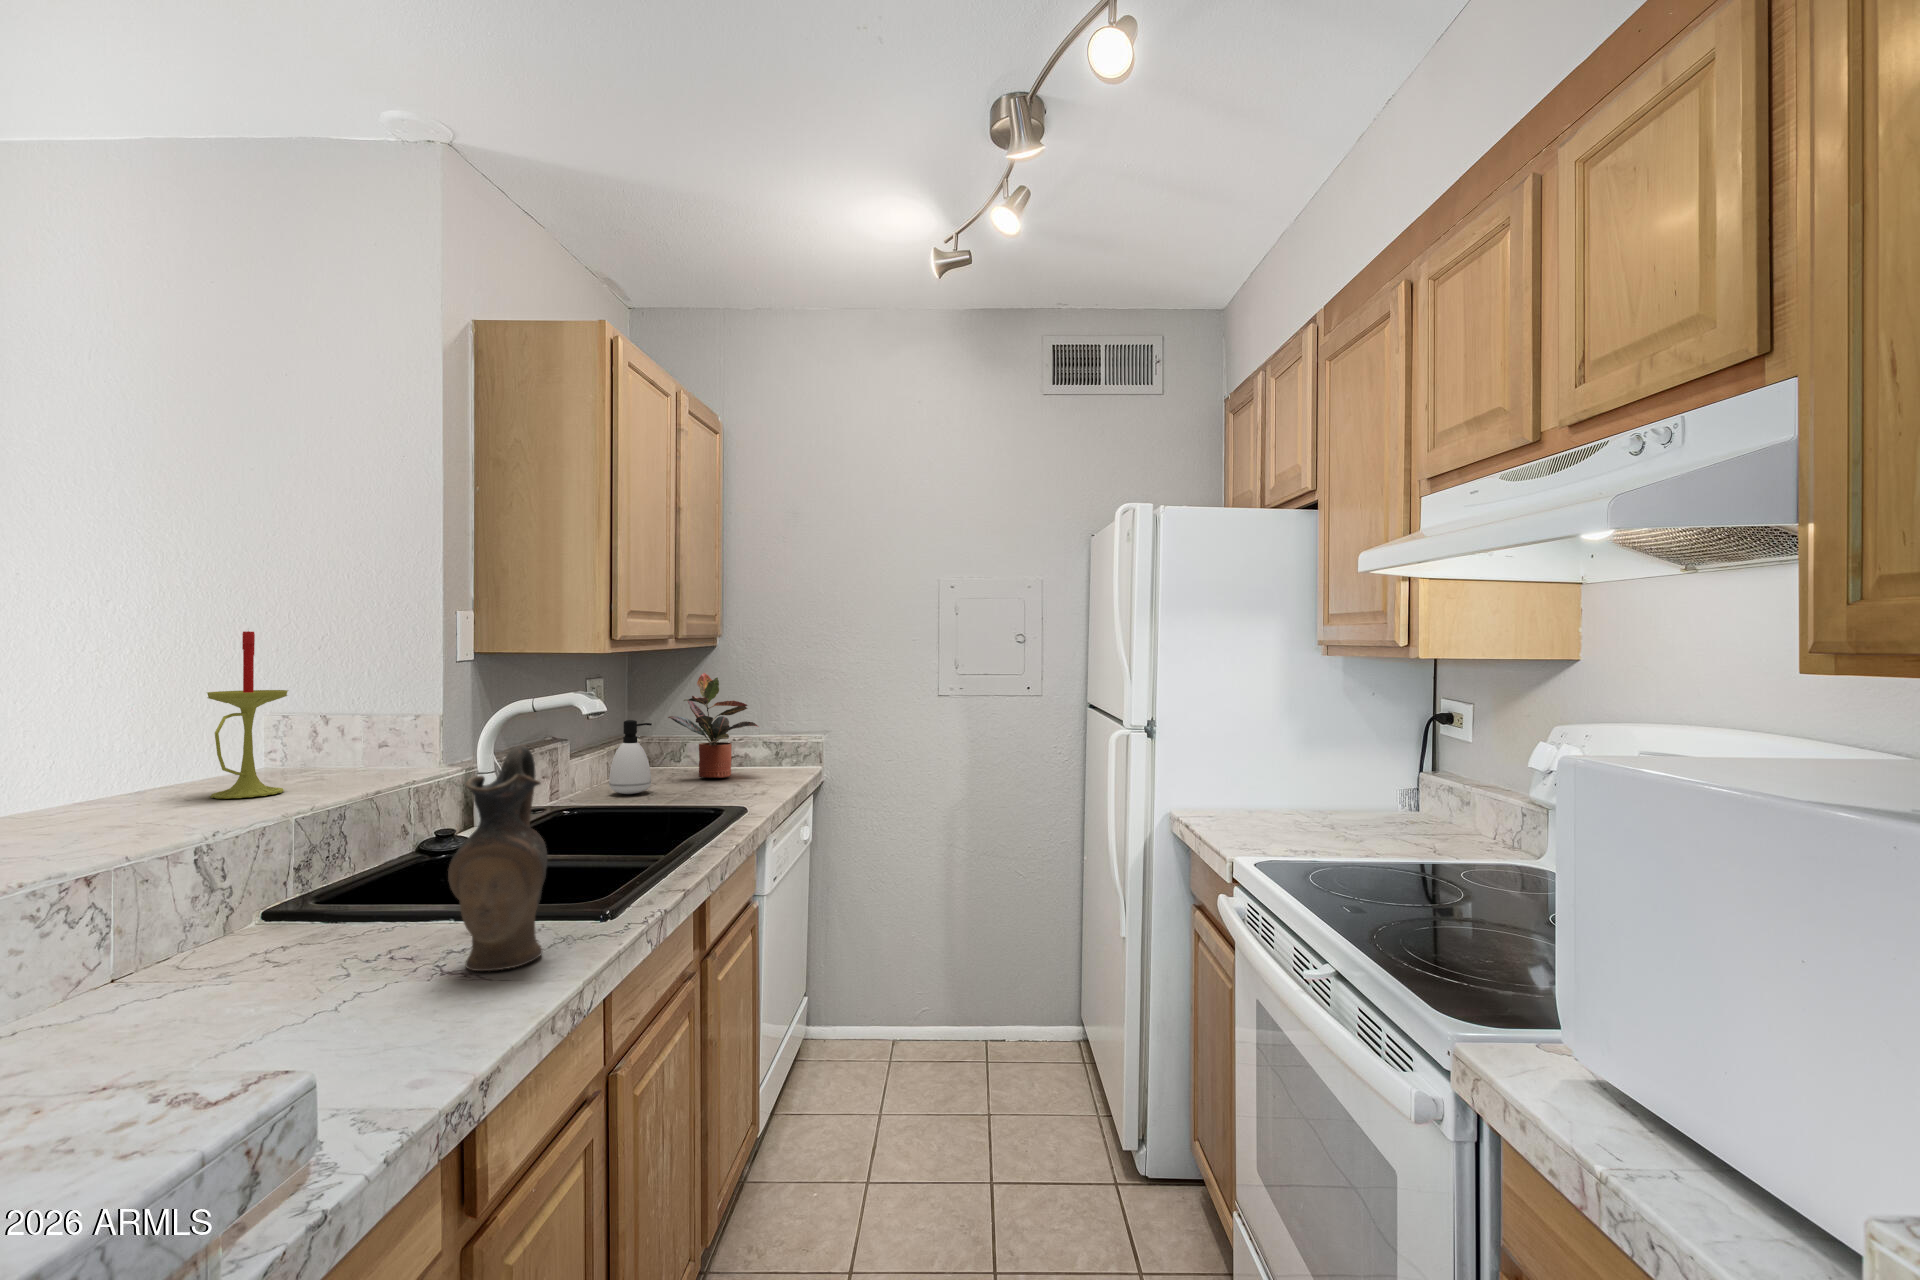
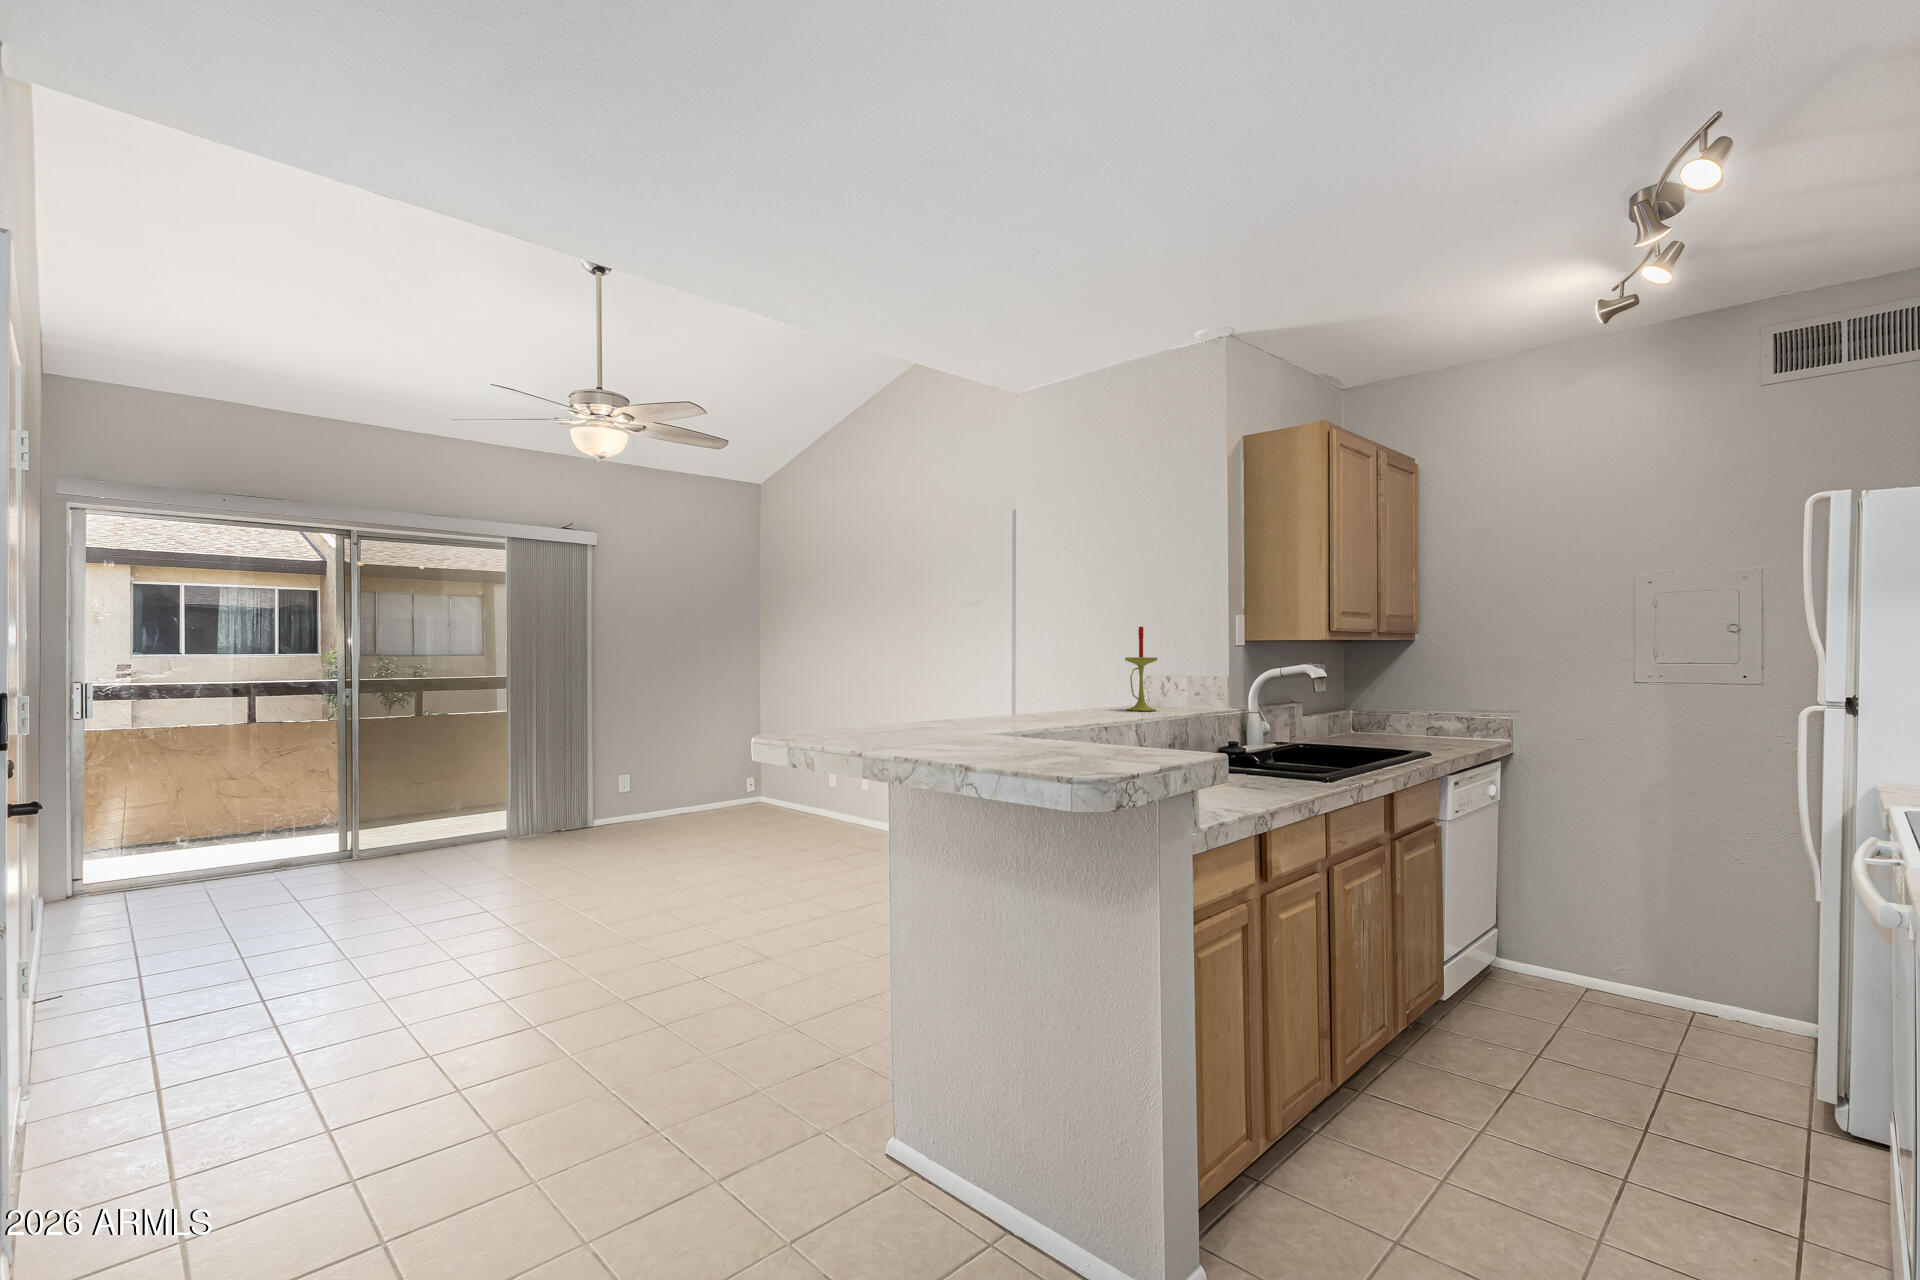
potted plant: present [668,673,758,778] -> none [1373,659,1449,740]
soap dispenser: present [609,720,652,794] -> none [1329,690,1360,742]
ceramic pitcher: present [448,746,547,971] -> none [1248,679,1295,788]

